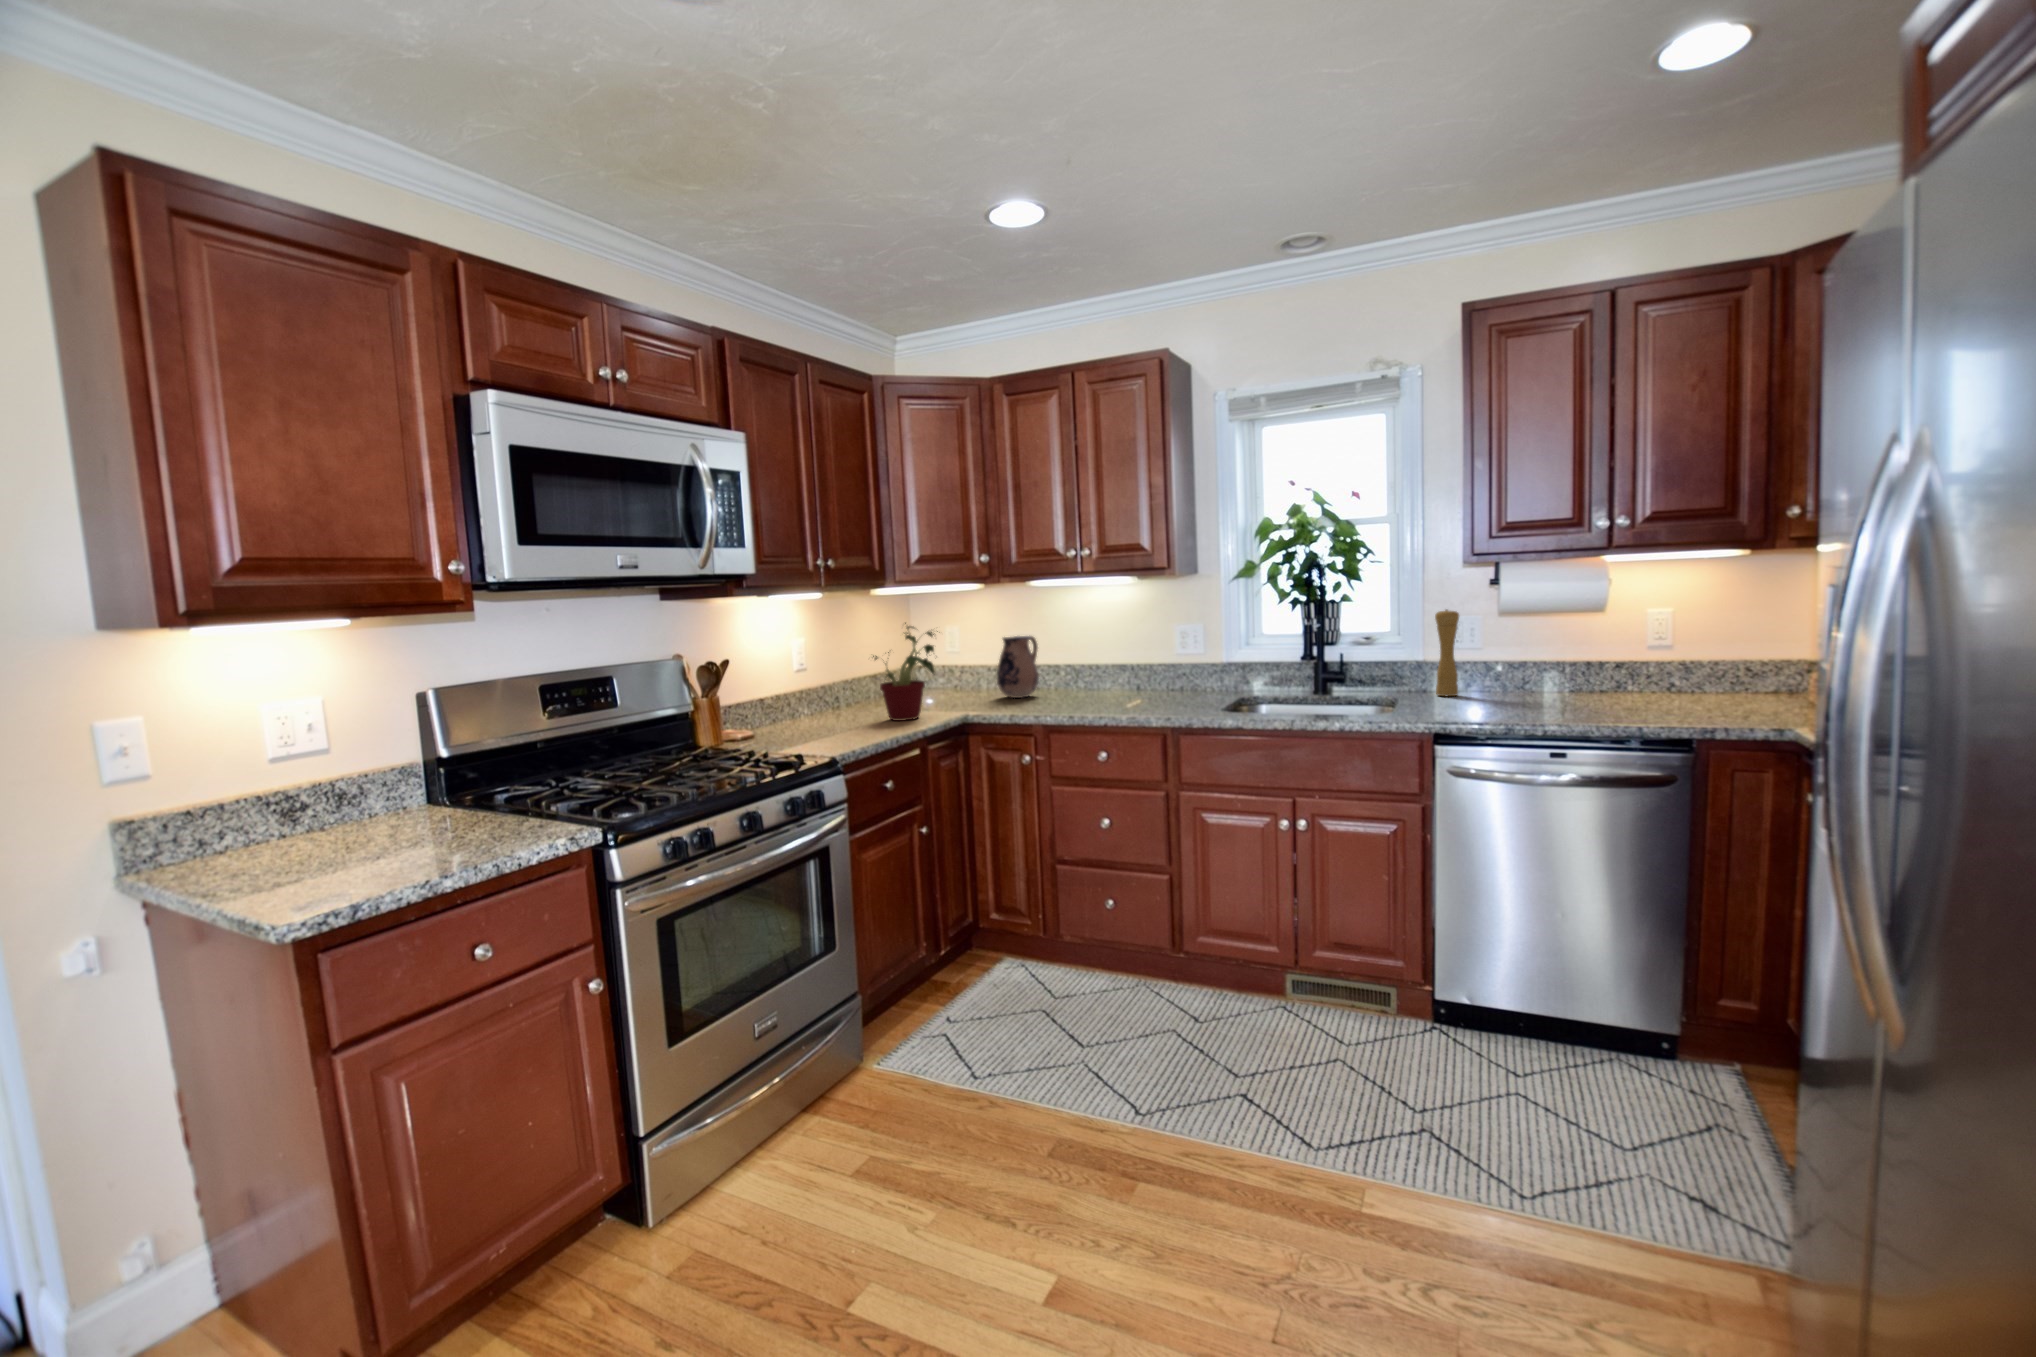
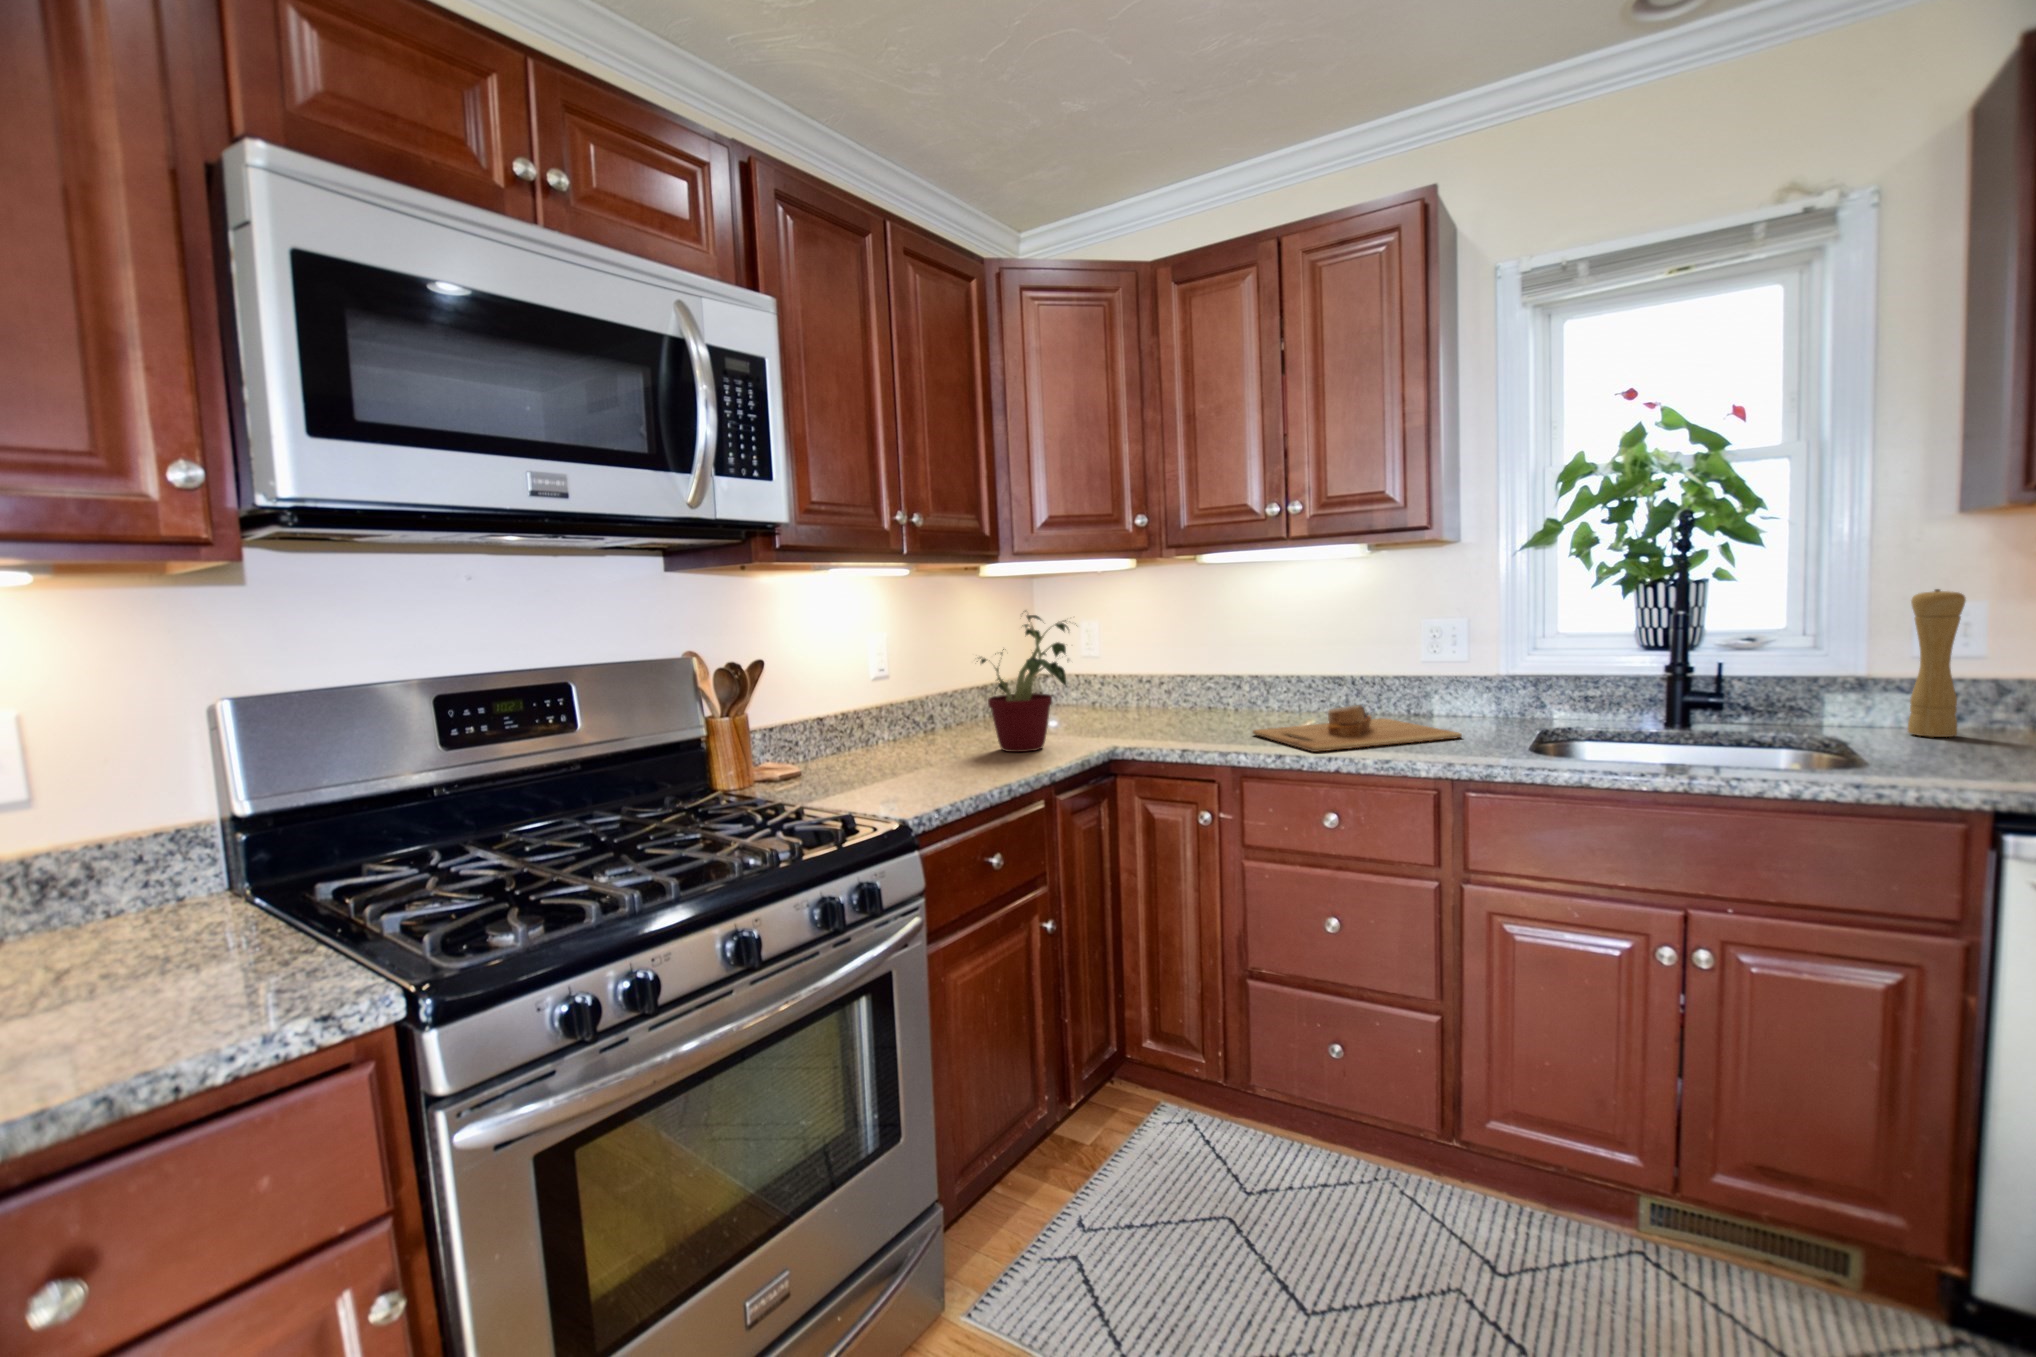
ceramic pitcher: present [997,636,1039,698] -> none [1151,633,1211,720]
cutting board: none [1062,684,1191,715] -> present [1253,705,1462,752]

